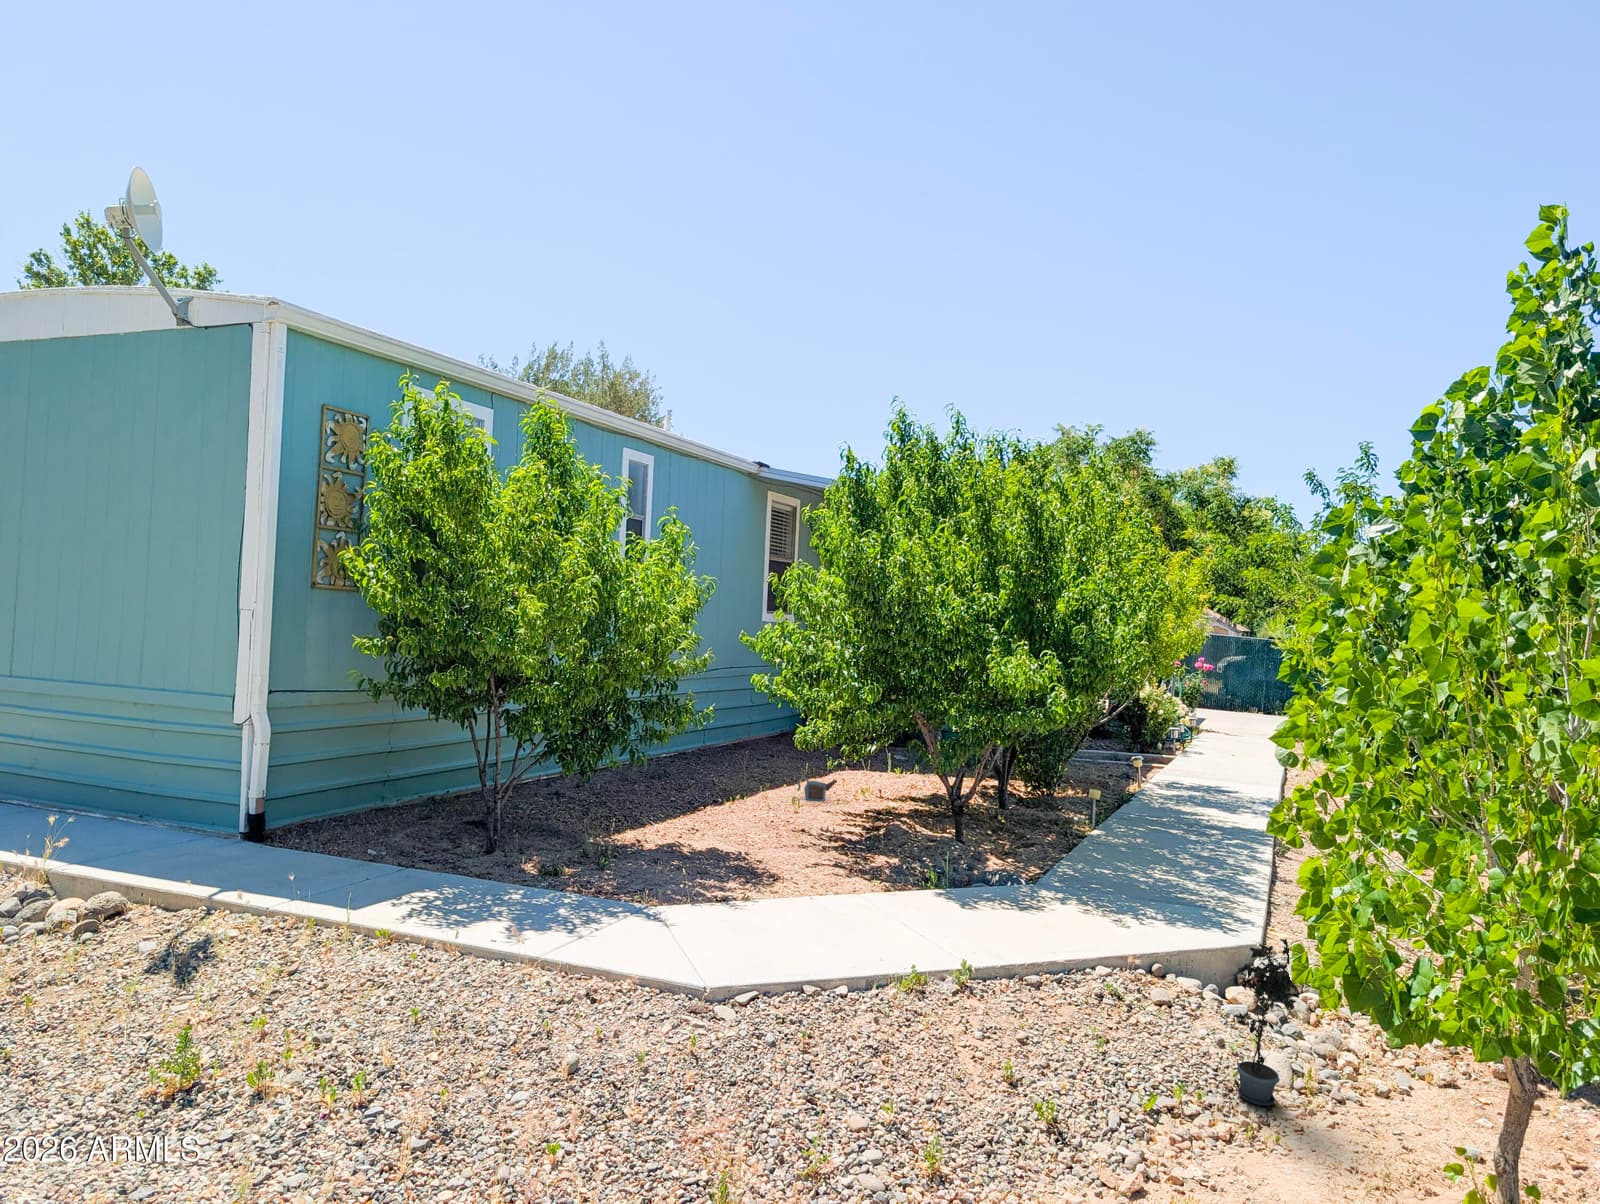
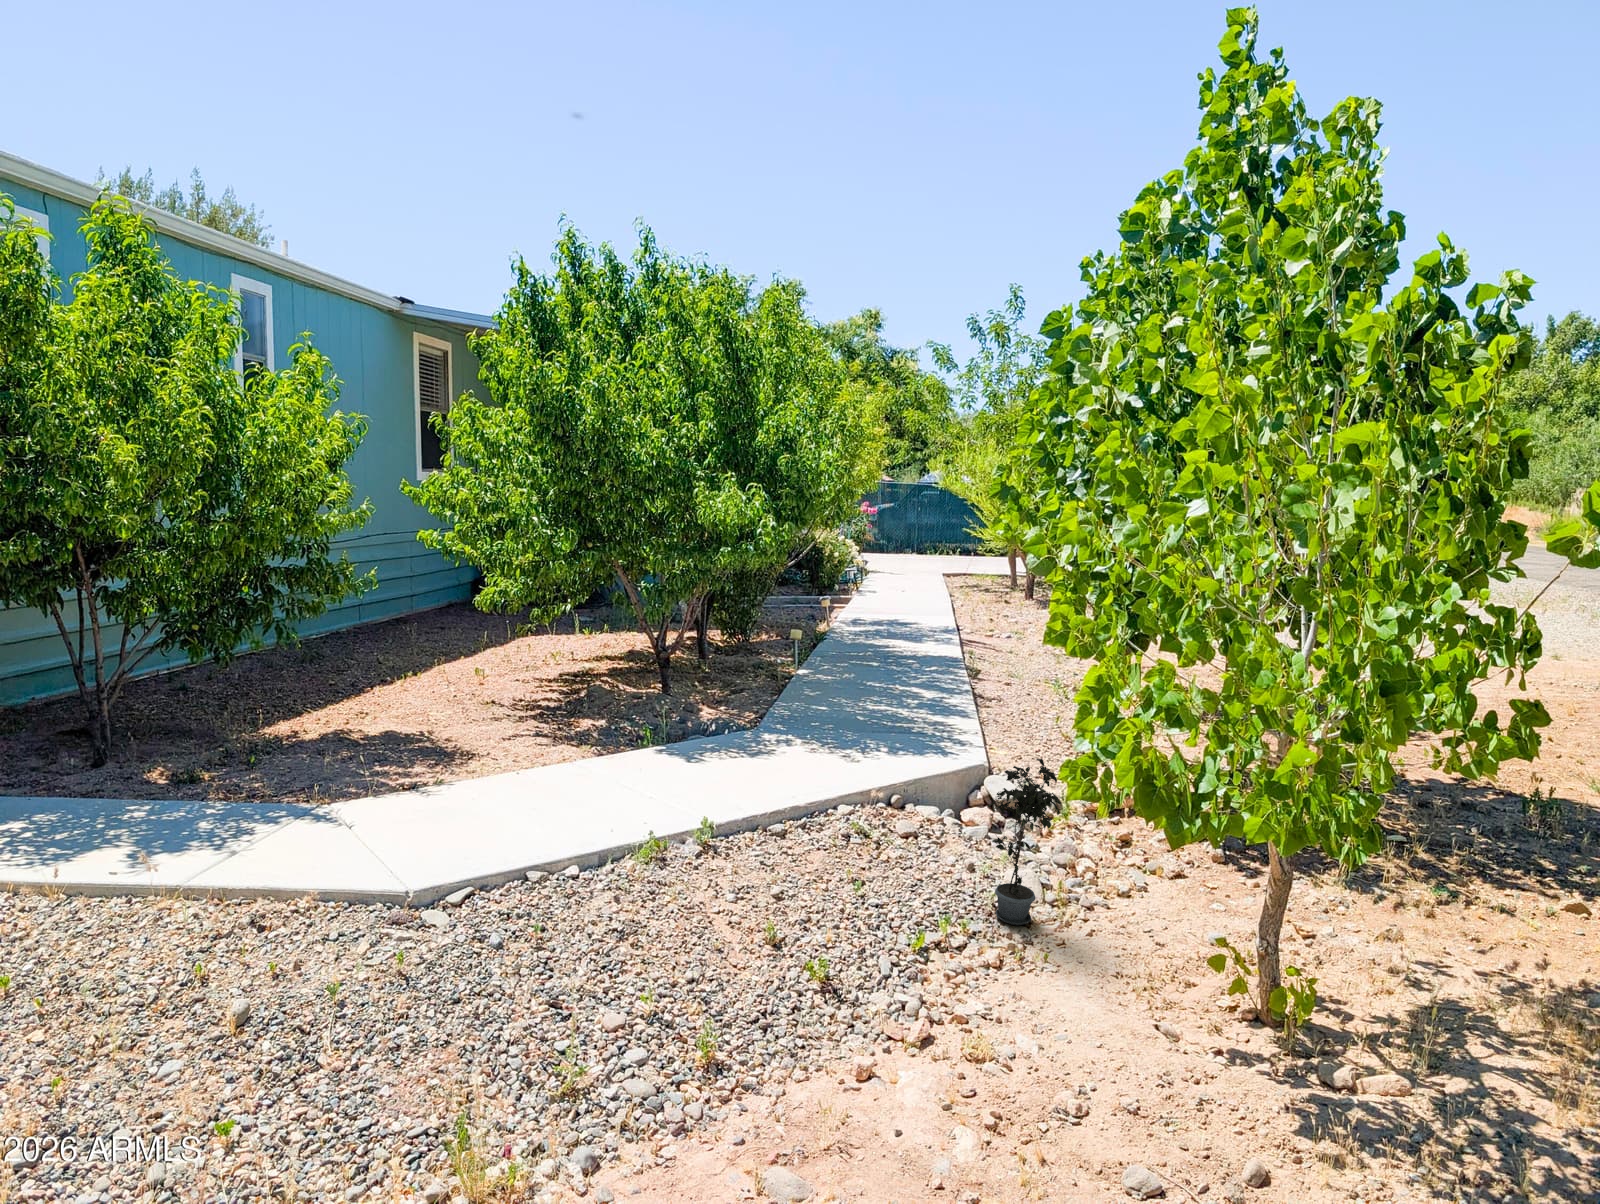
watering can: present [797,777,837,801] -> none [486,636,533,661]

